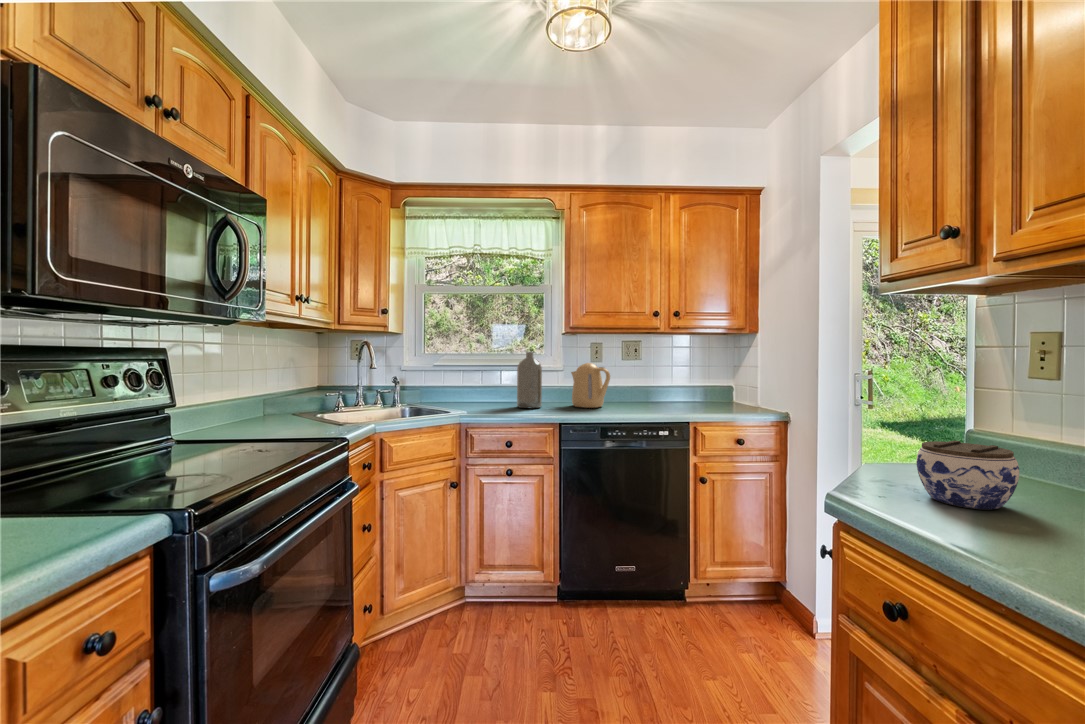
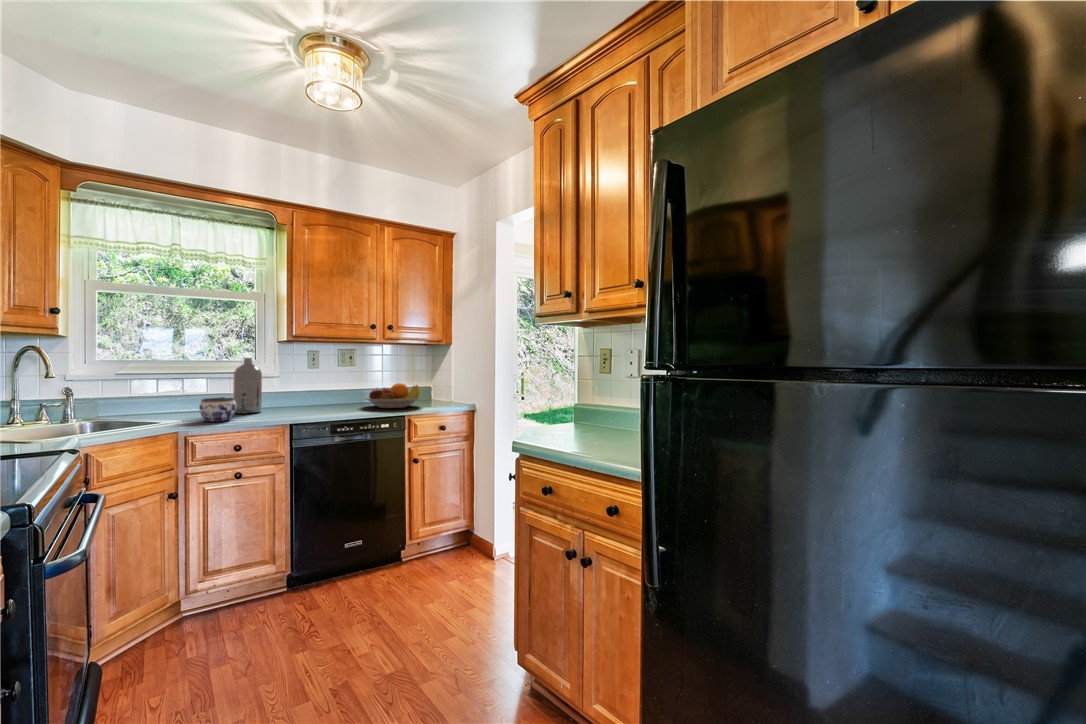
kettle: present [571,363,610,408] -> none [290,368,333,409]
fruit bowl: none [643,383,713,413] -> present [364,383,421,408]
jar: present [917,441,1019,509] -> present [199,397,236,422]

